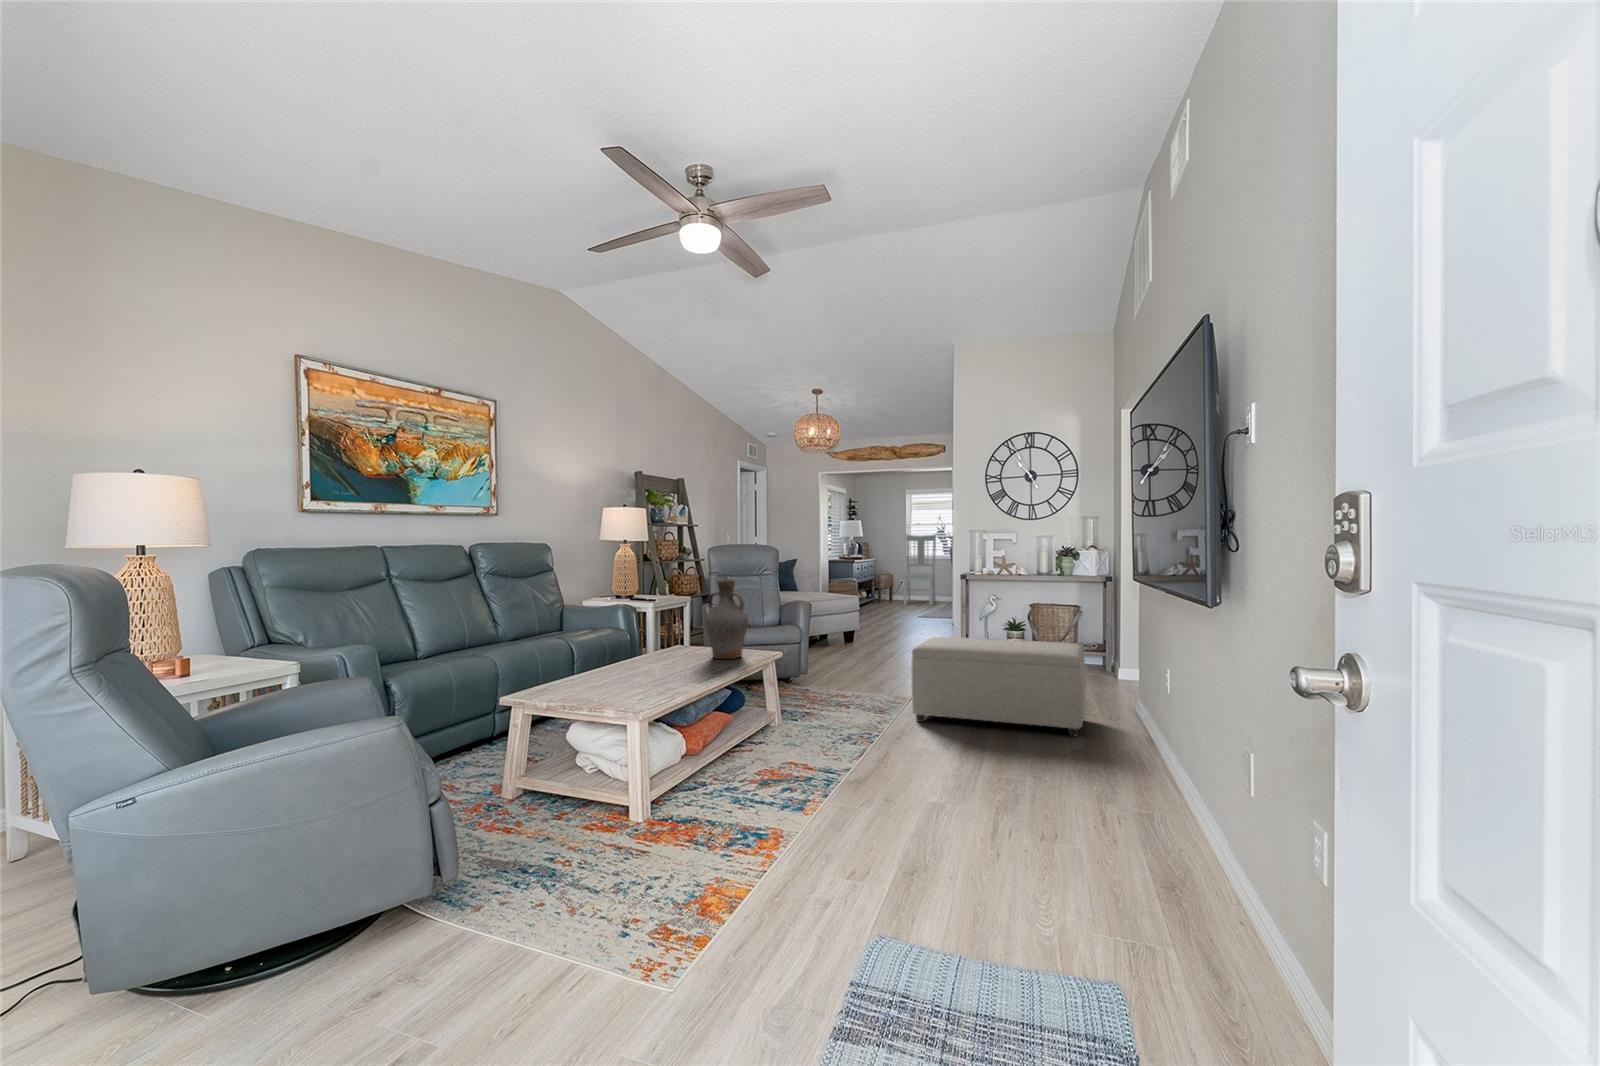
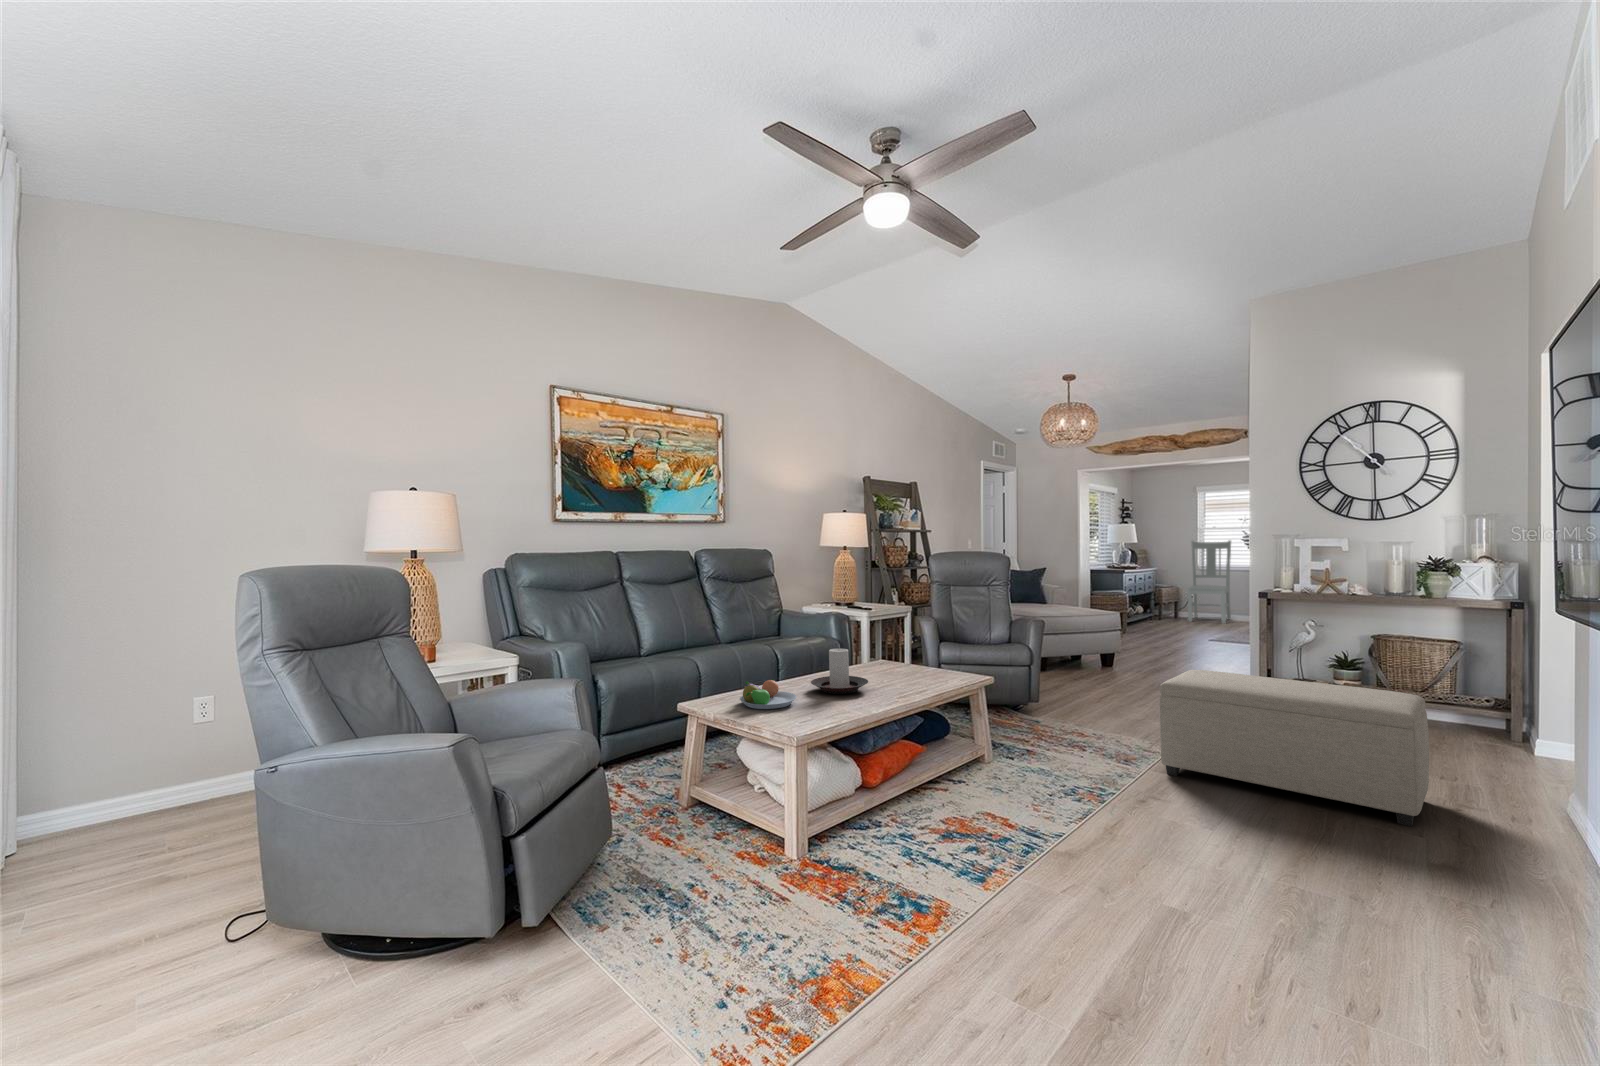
vase: present [706,579,748,659] -> none [903,592,950,681]
candle holder: none [627,632,682,675] -> present [811,648,868,694]
fruit bowl: none [565,665,622,692] -> present [740,679,797,709]

